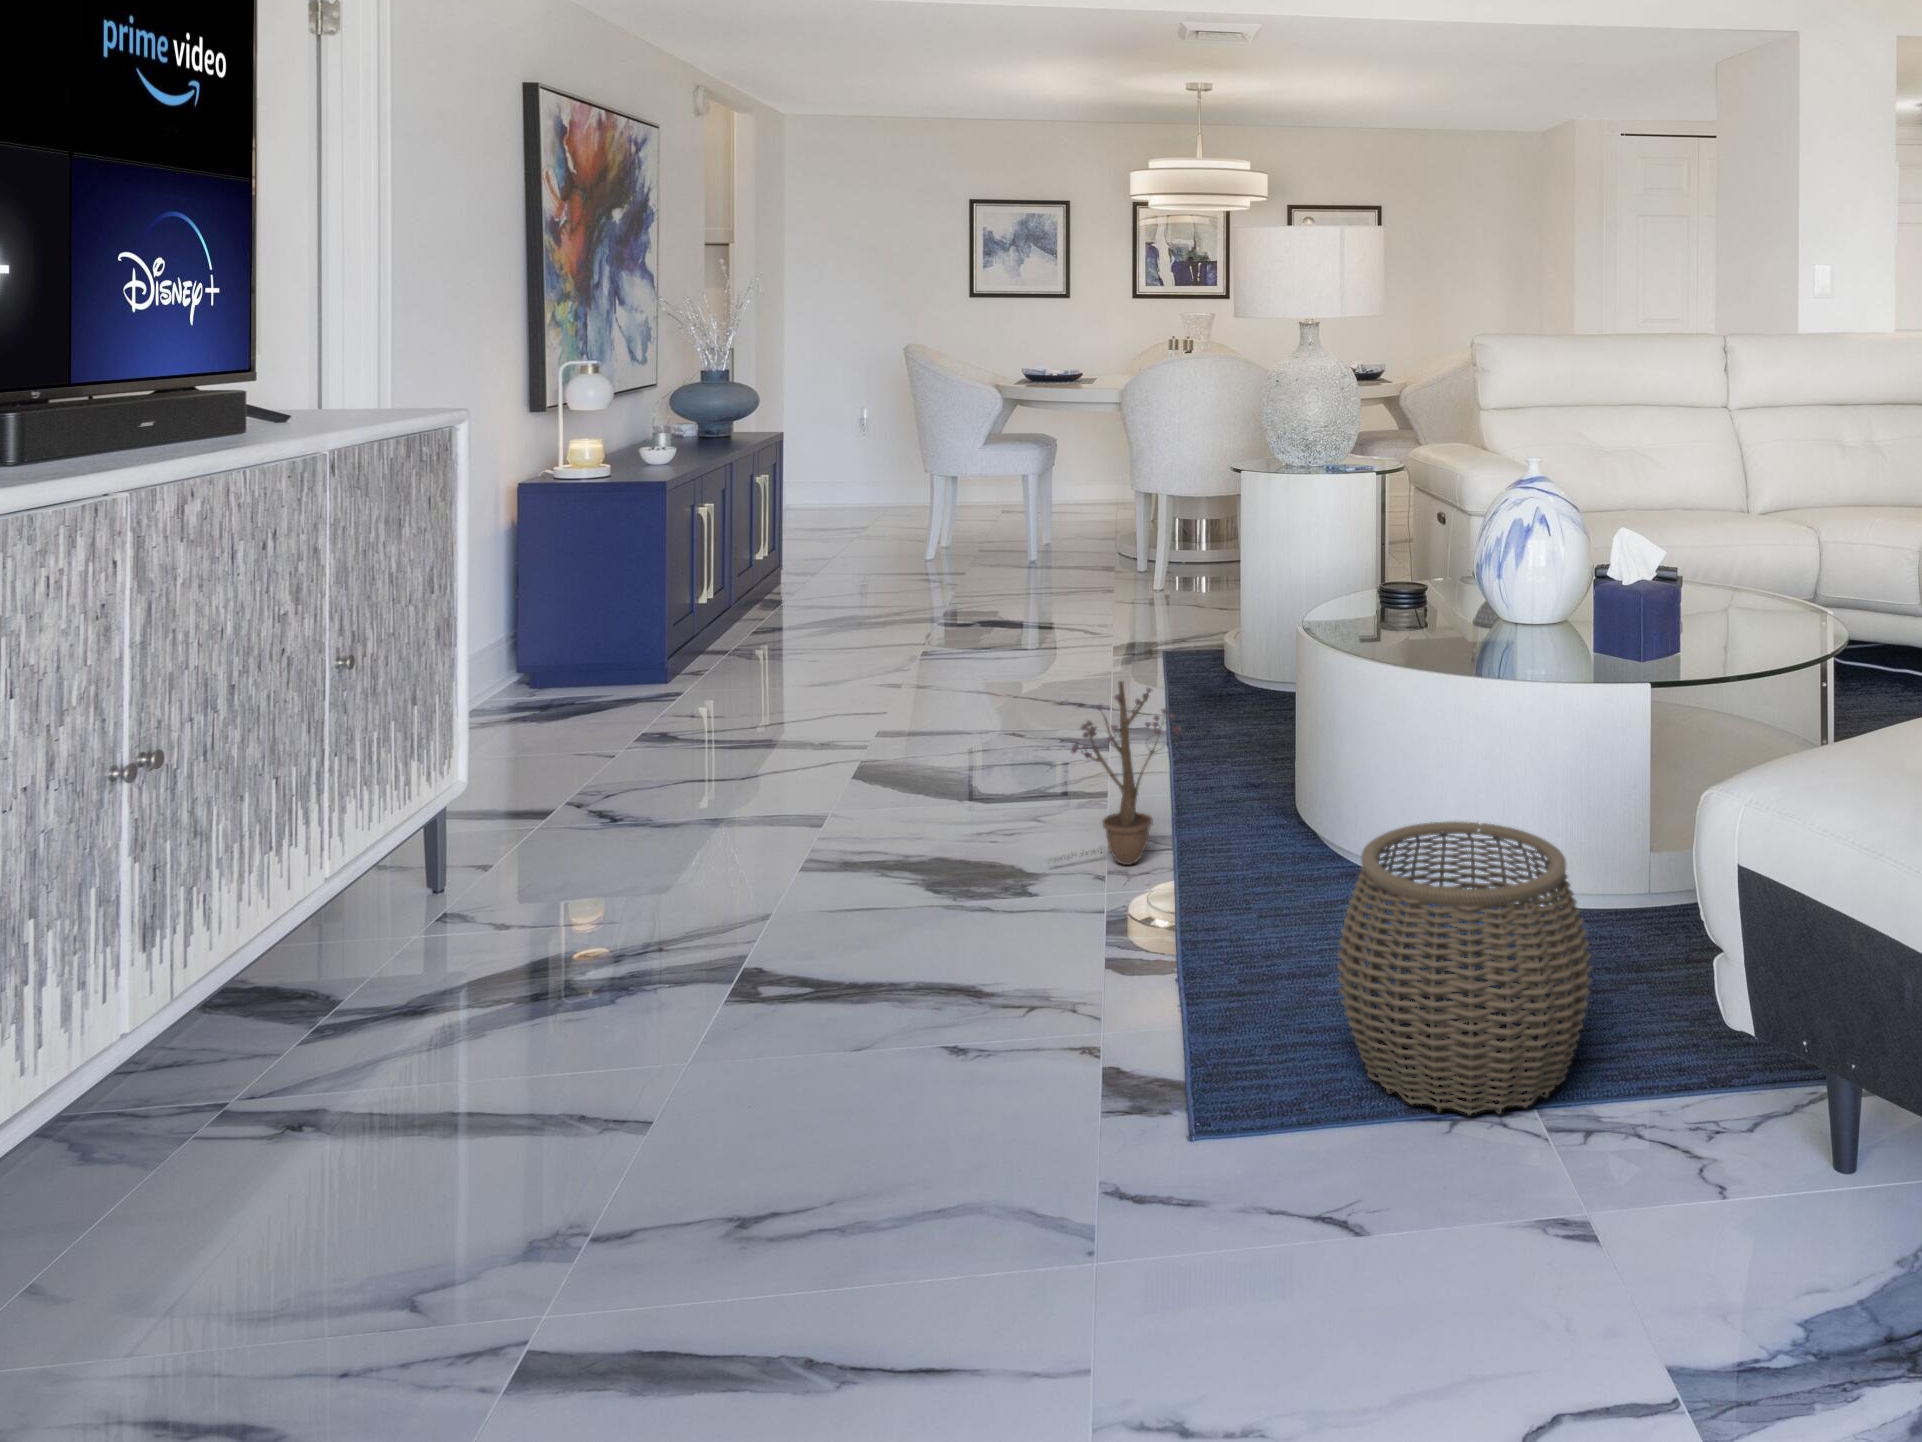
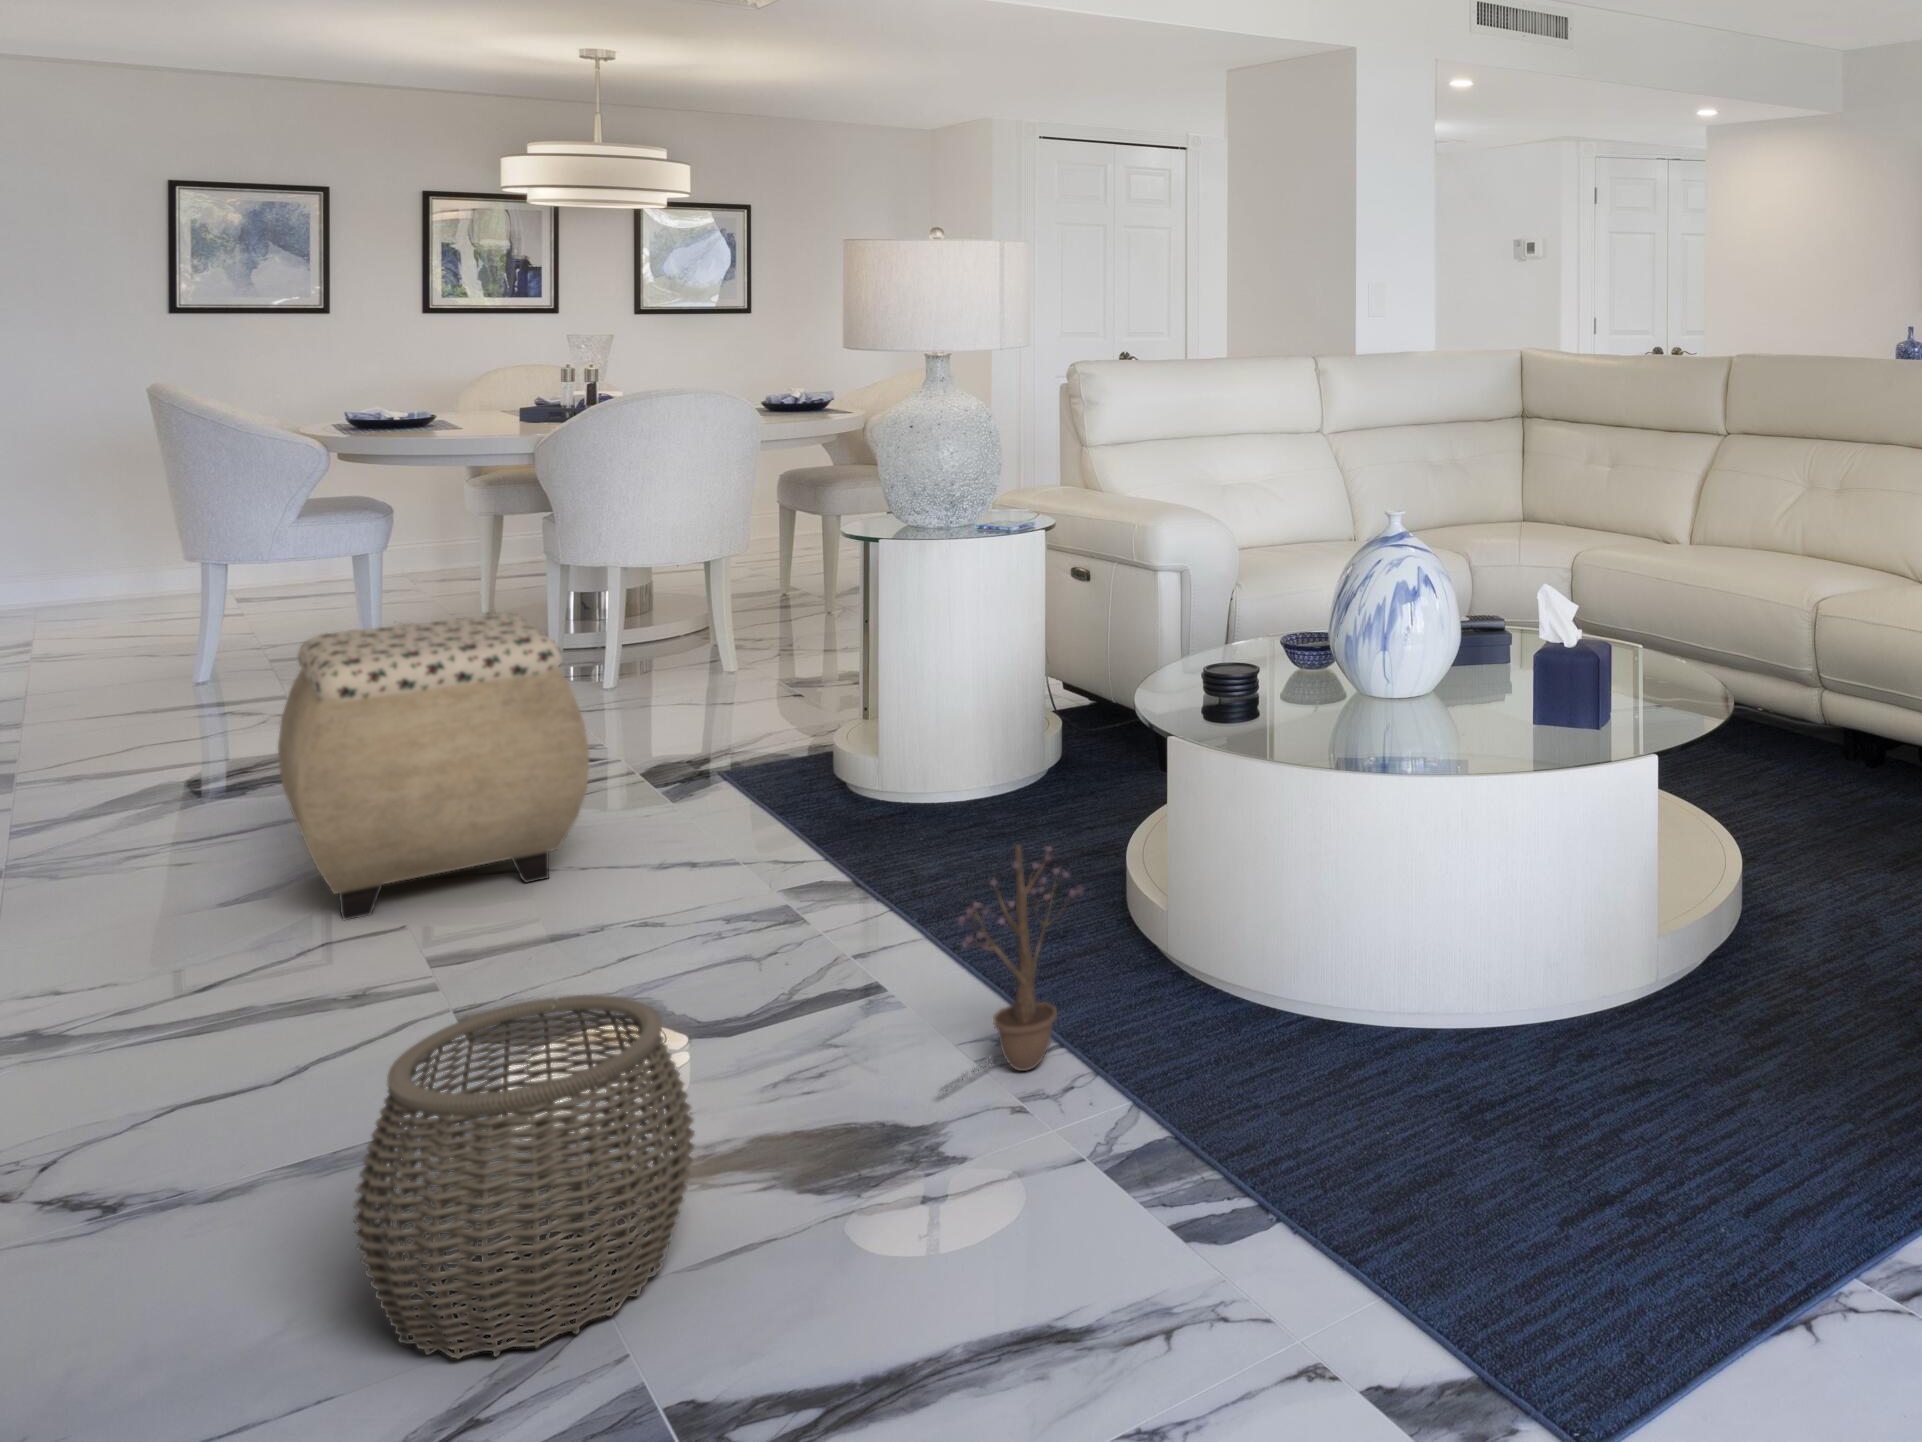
ottoman: none [839,493,1028,688] -> present [278,613,589,920]
woven basket: present [1337,821,1592,1115] -> present [353,995,695,1360]

